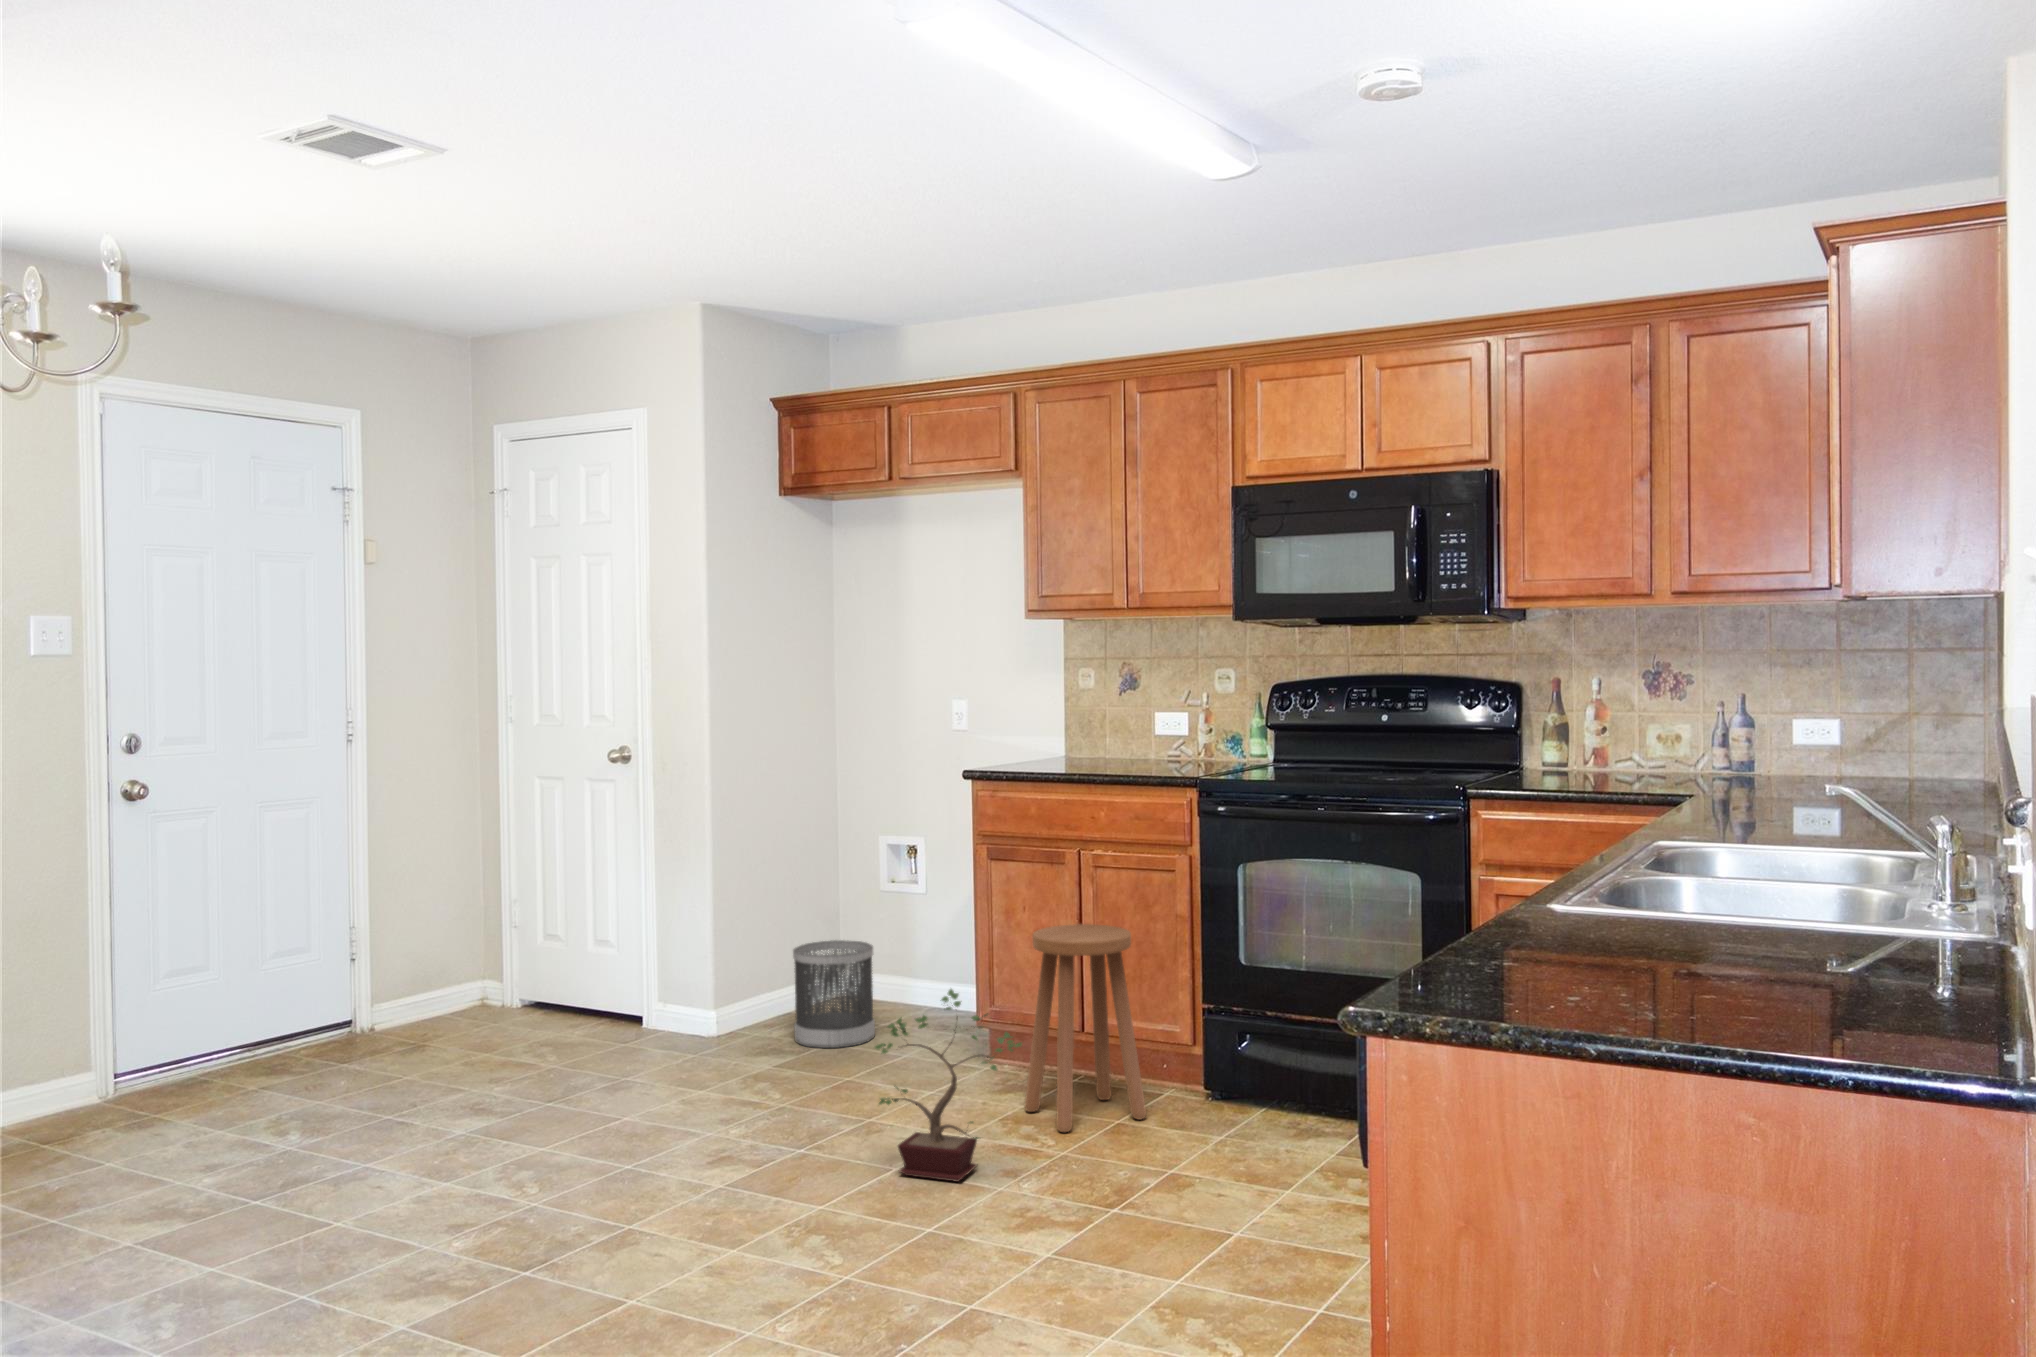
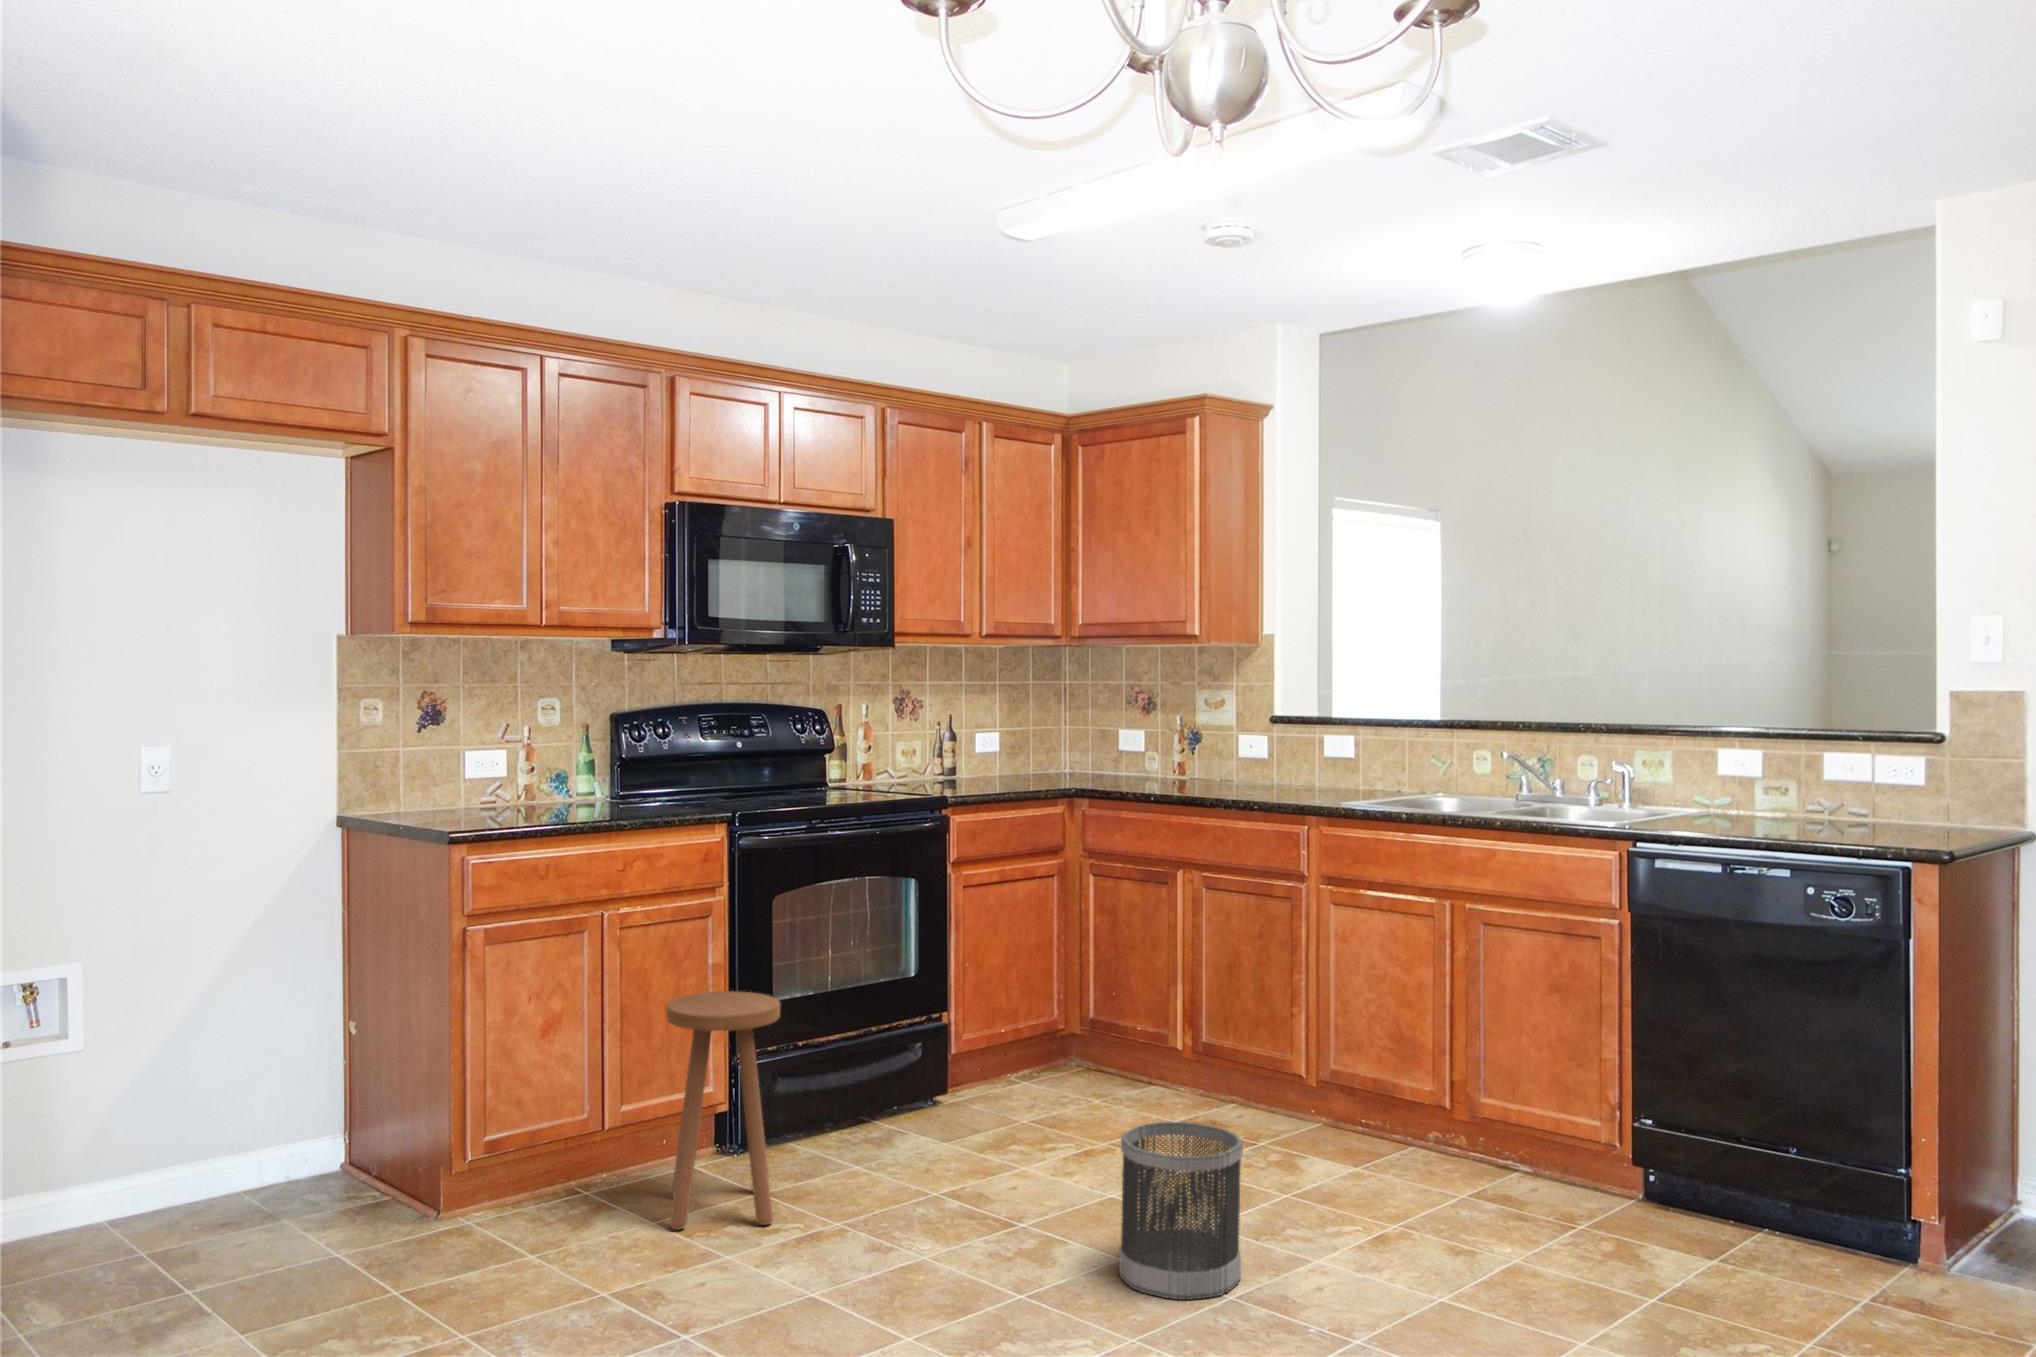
wastebasket: present [793,940,875,1048] -> present [1119,1121,1243,1300]
potted plant: present [875,989,1022,1182] -> none [792,1073,943,1305]

